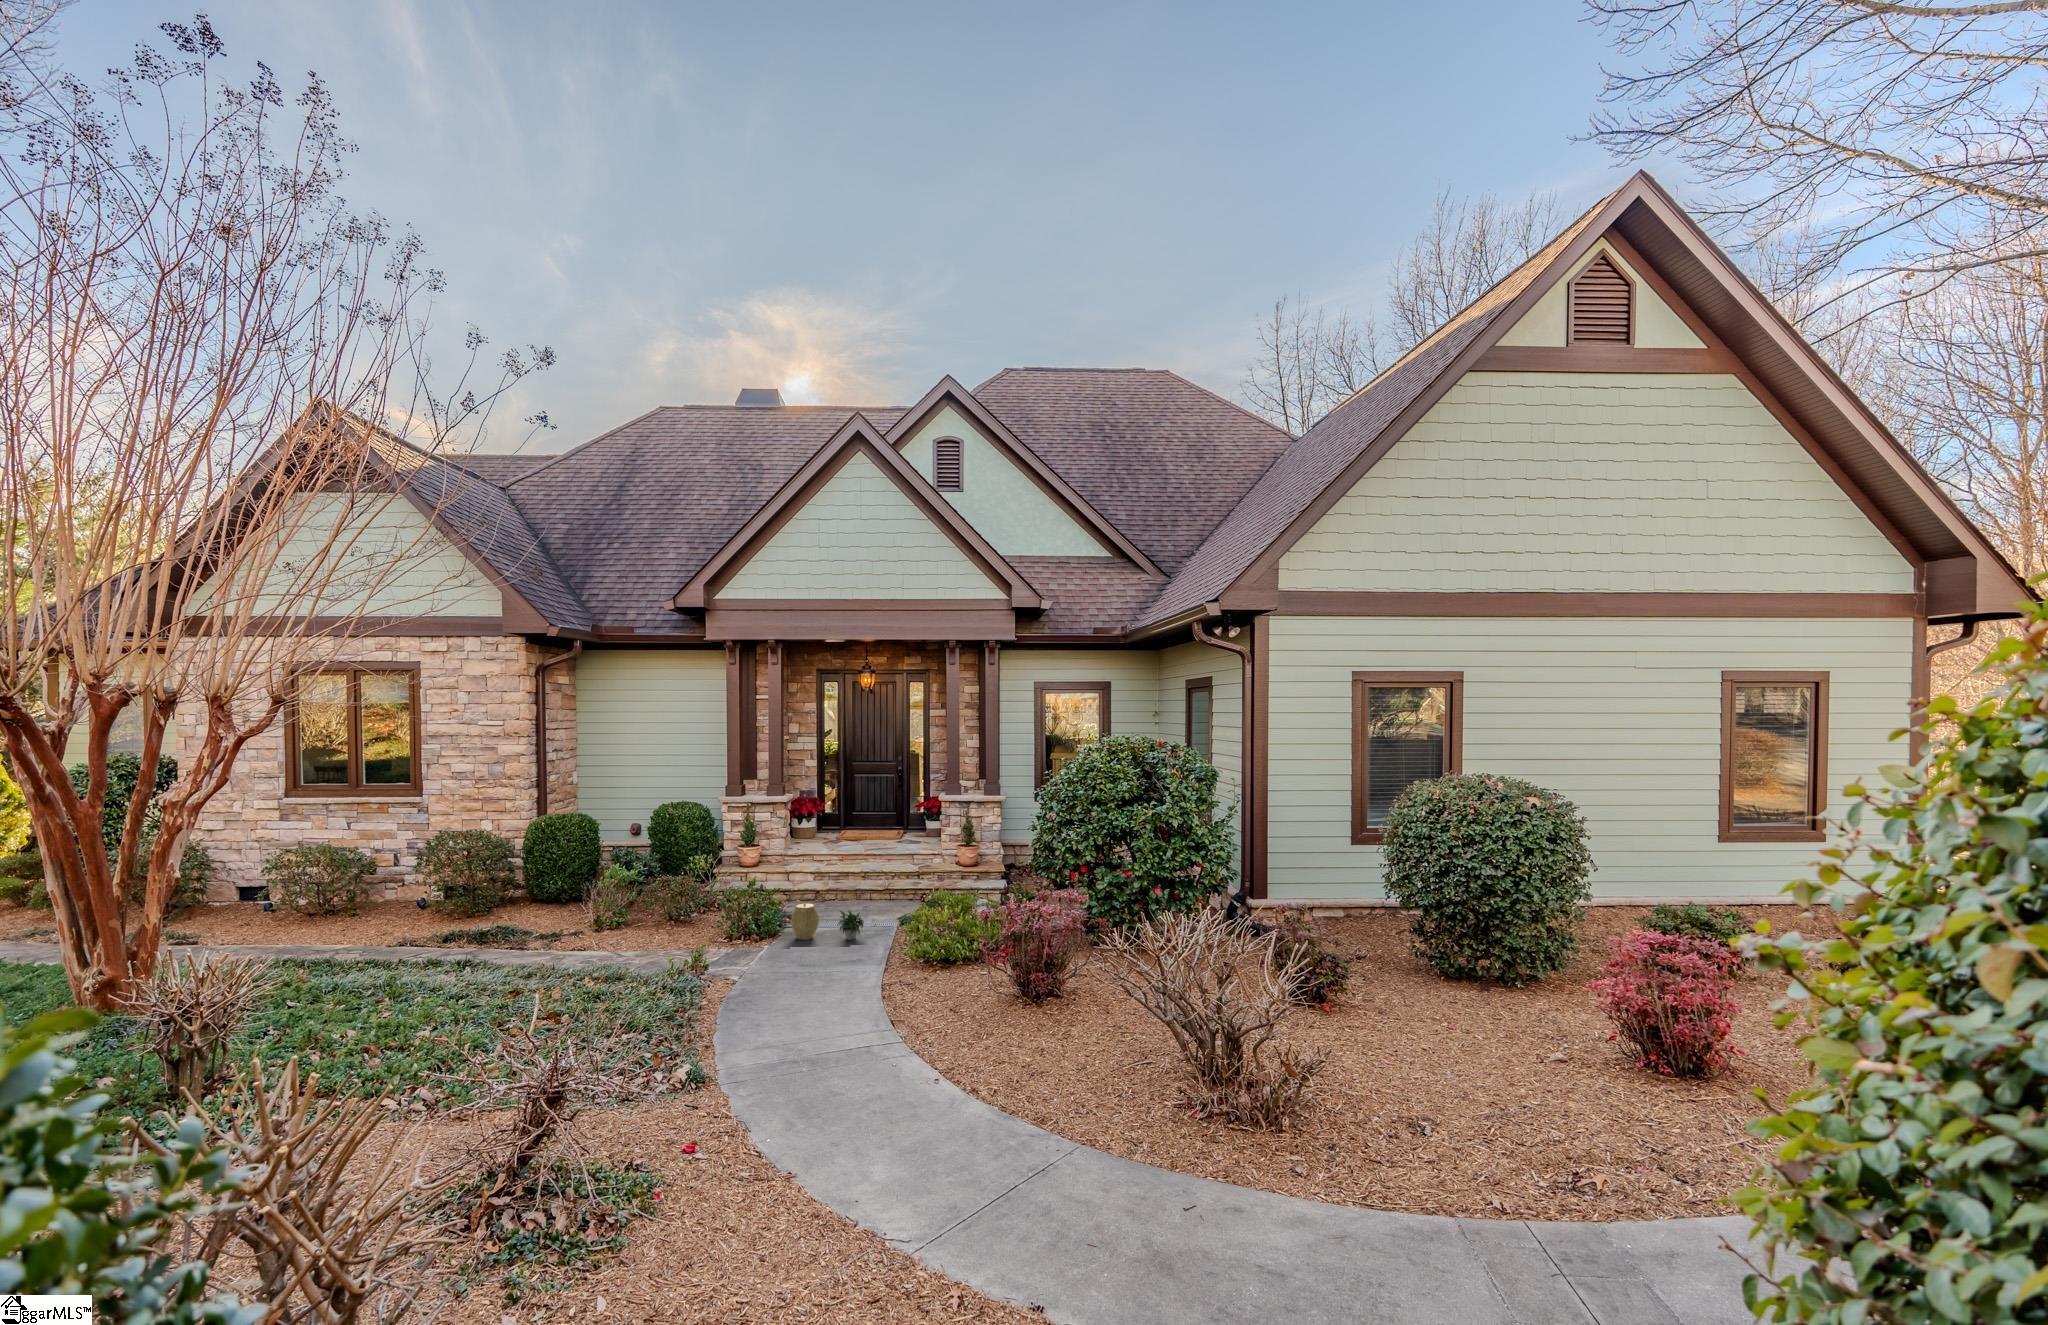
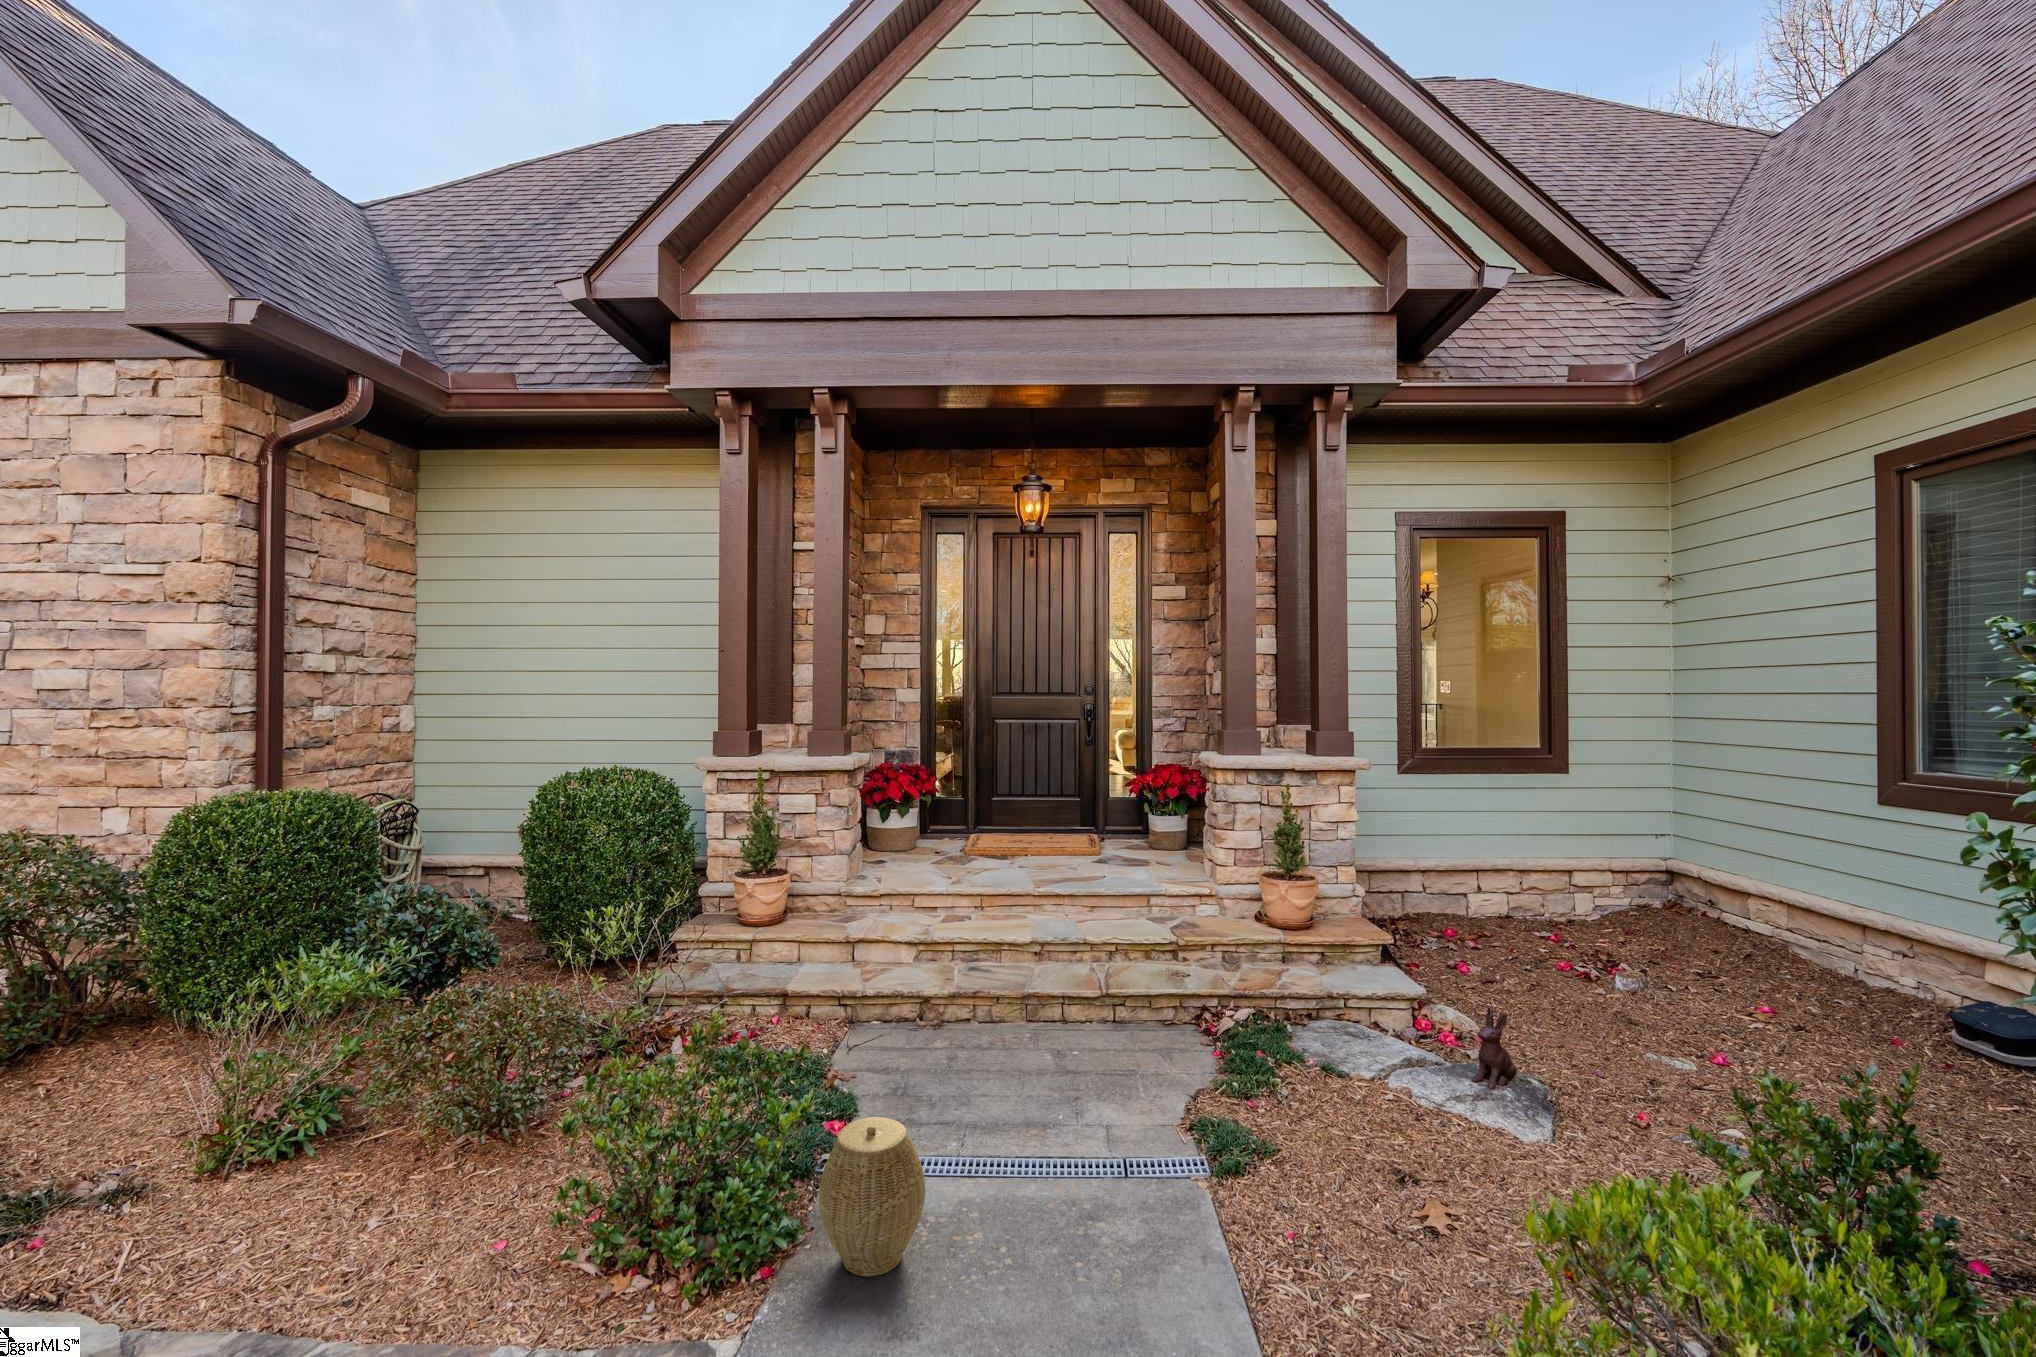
potted plant: present [838,910,864,940] -> none [996,1144,1104,1286]

